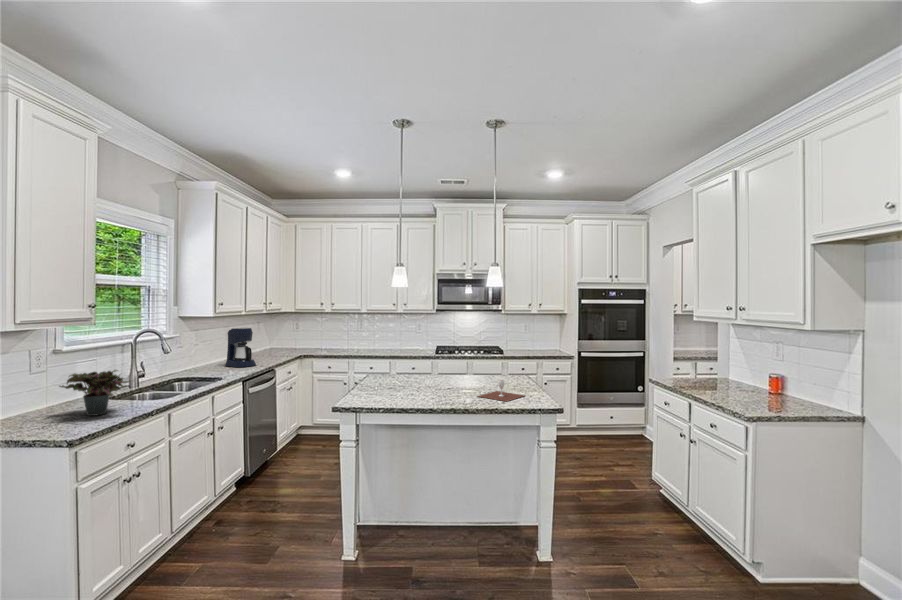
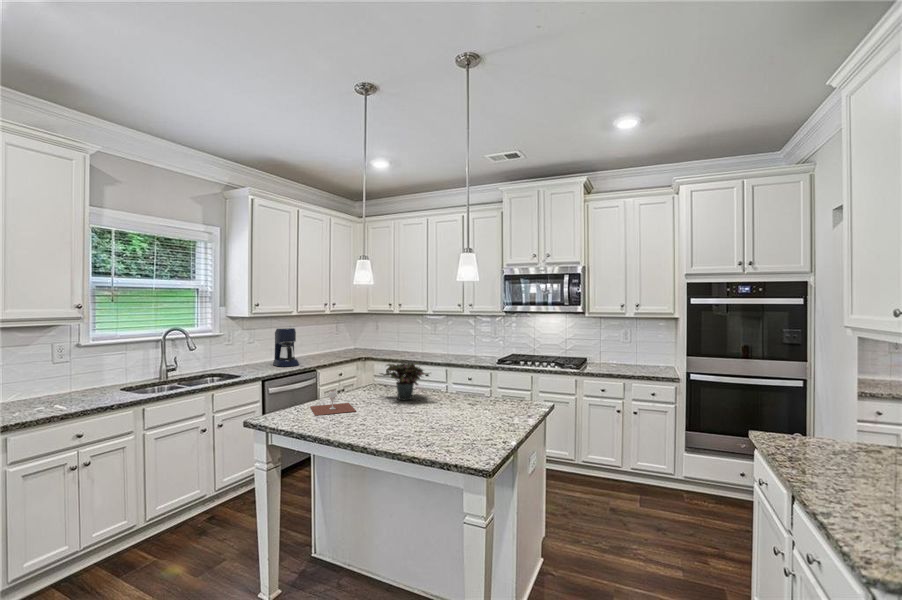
potted plant: present [59,370,130,416] -> present [381,362,429,400]
wine glass: present [478,380,524,401] -> present [310,391,356,415]

